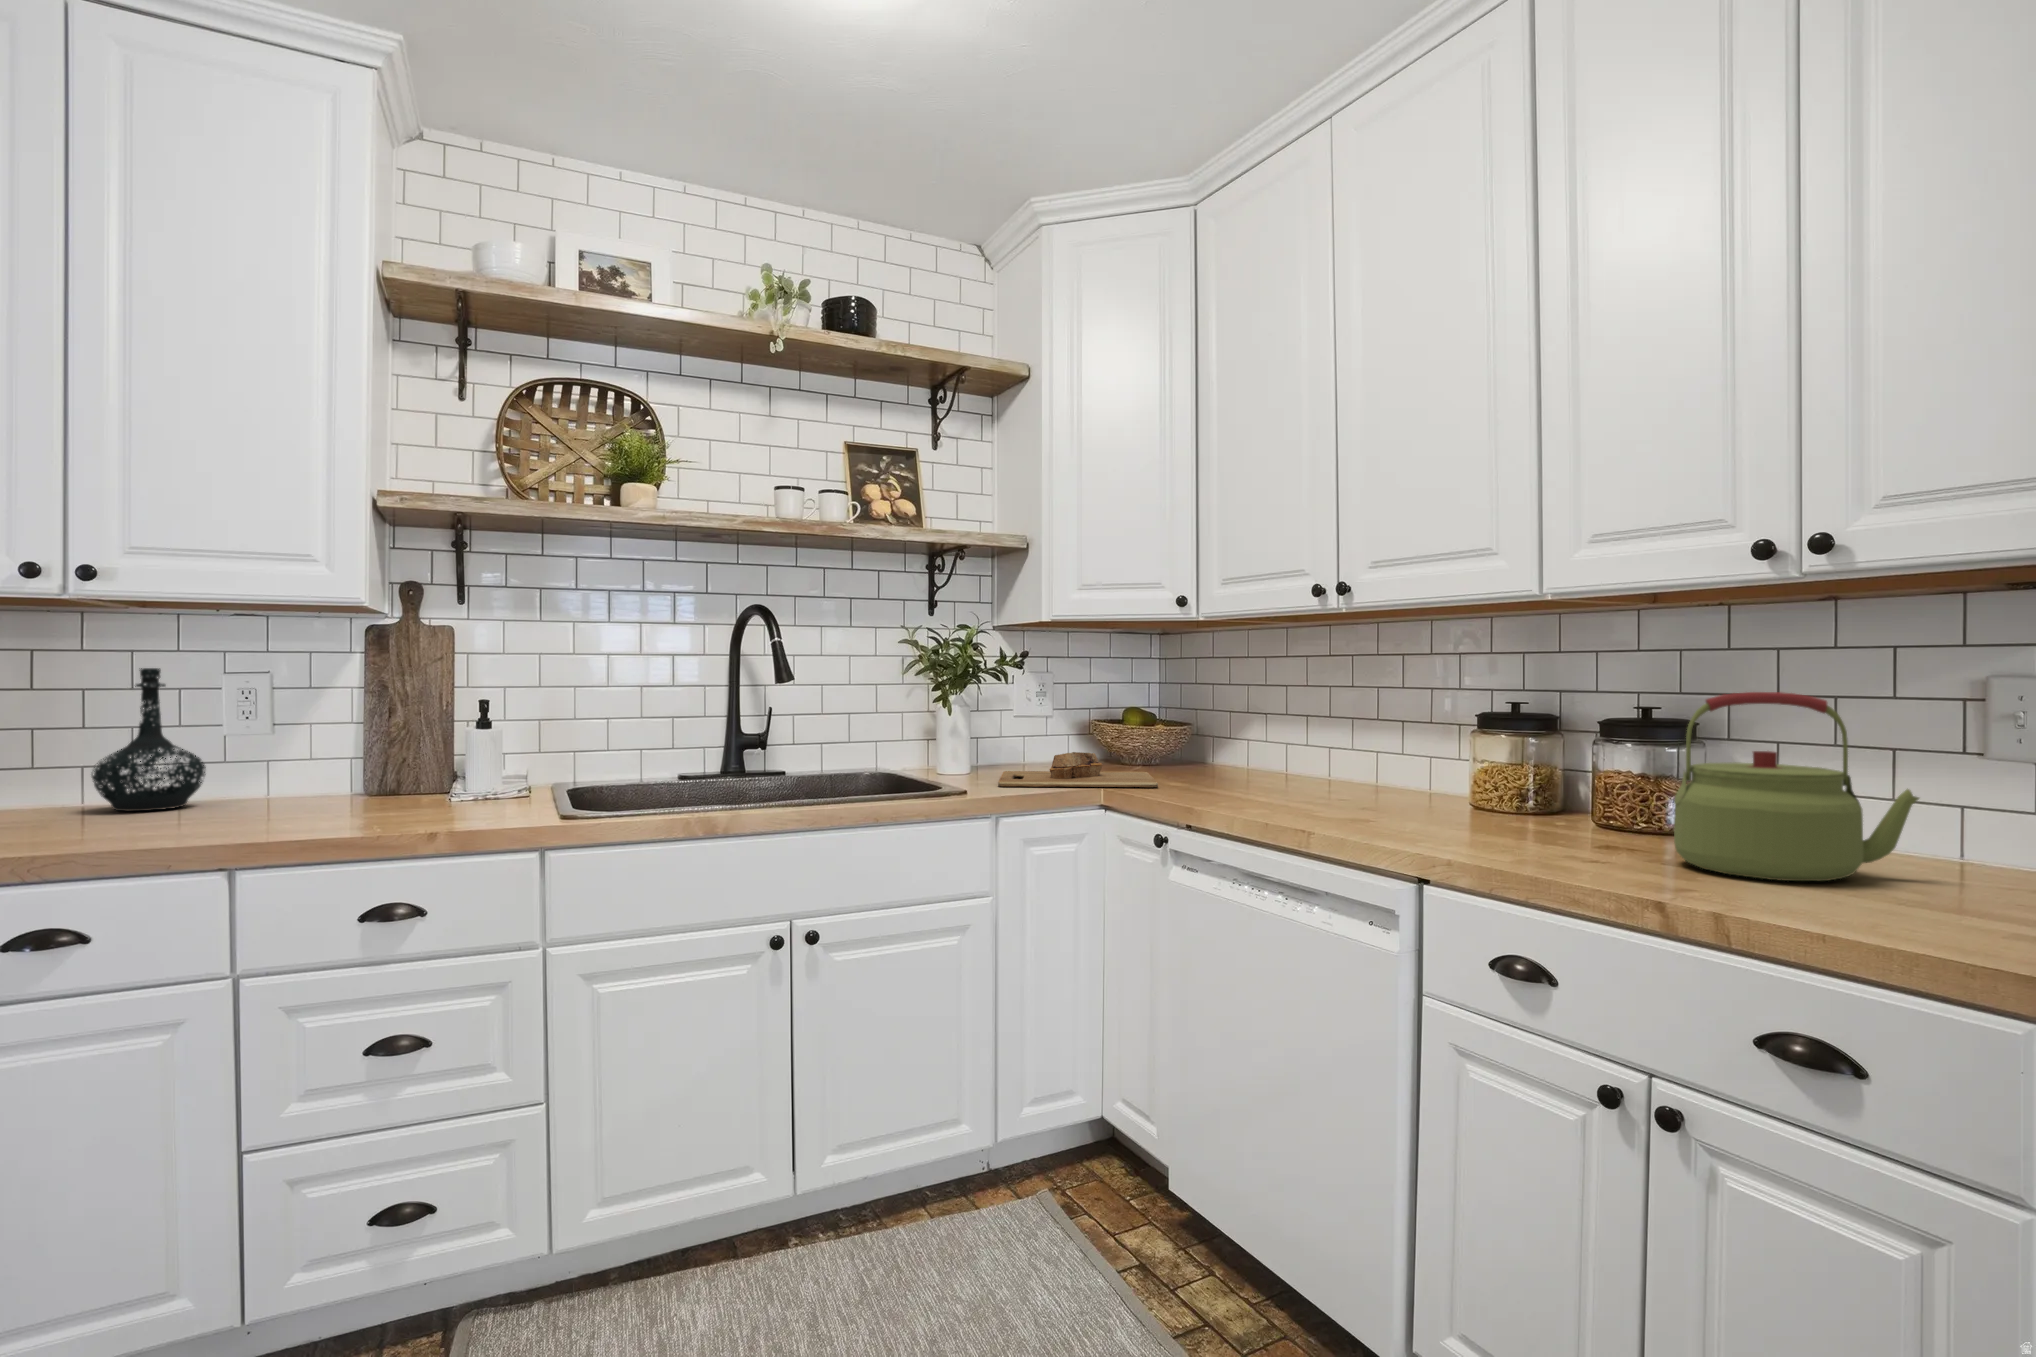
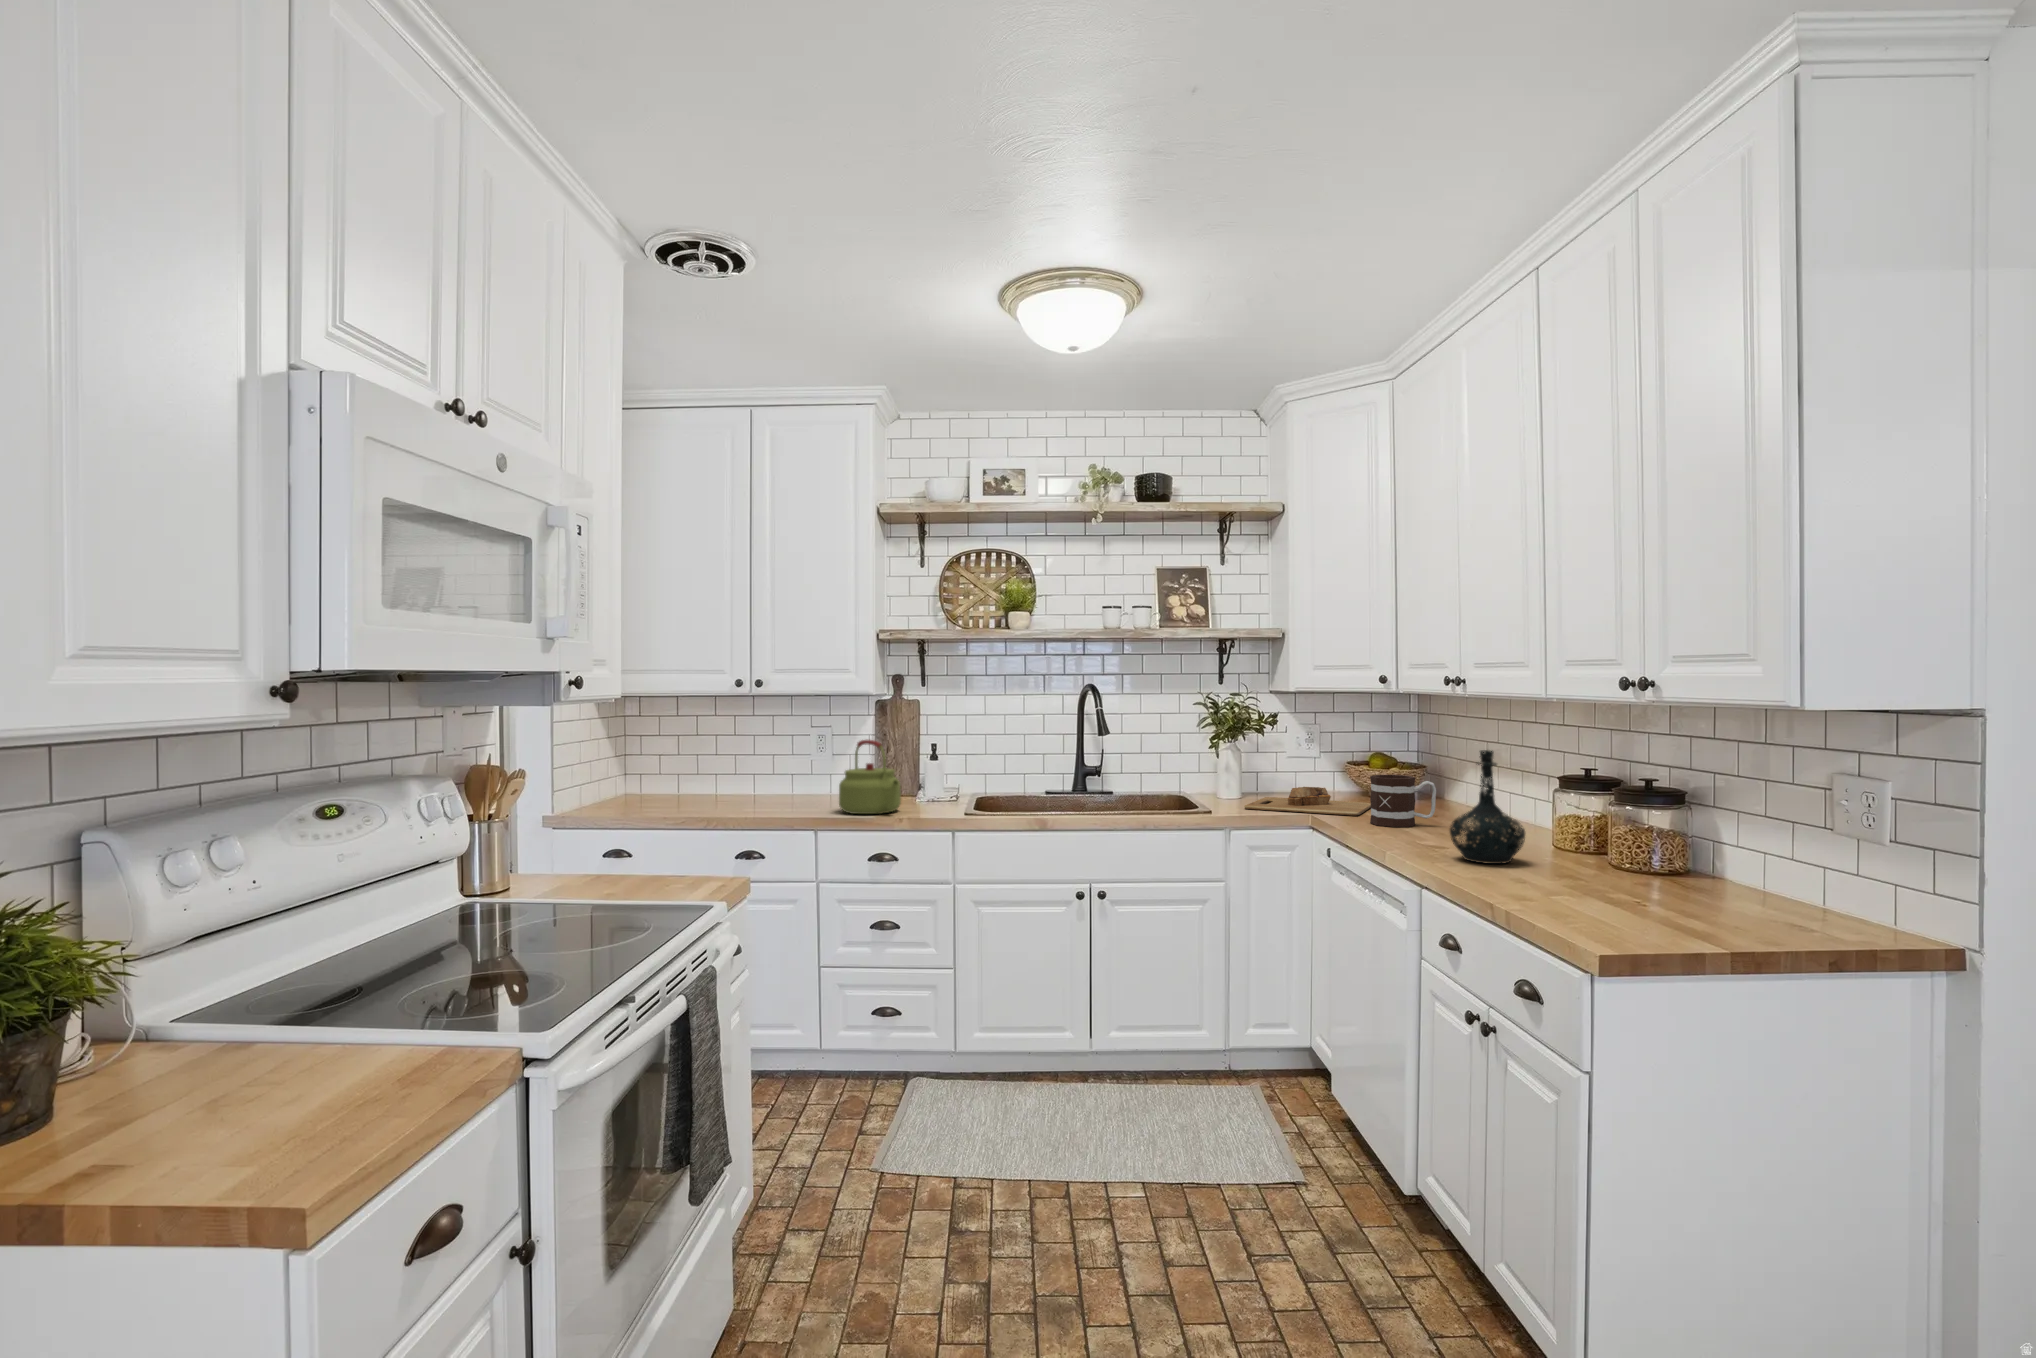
bottle: present [92,668,206,811] -> present [1450,750,1525,864]
kettle: present [1674,692,1919,881] -> present [839,740,901,814]
mug: none [1192,727,1276,798] -> present [1370,775,1436,827]

